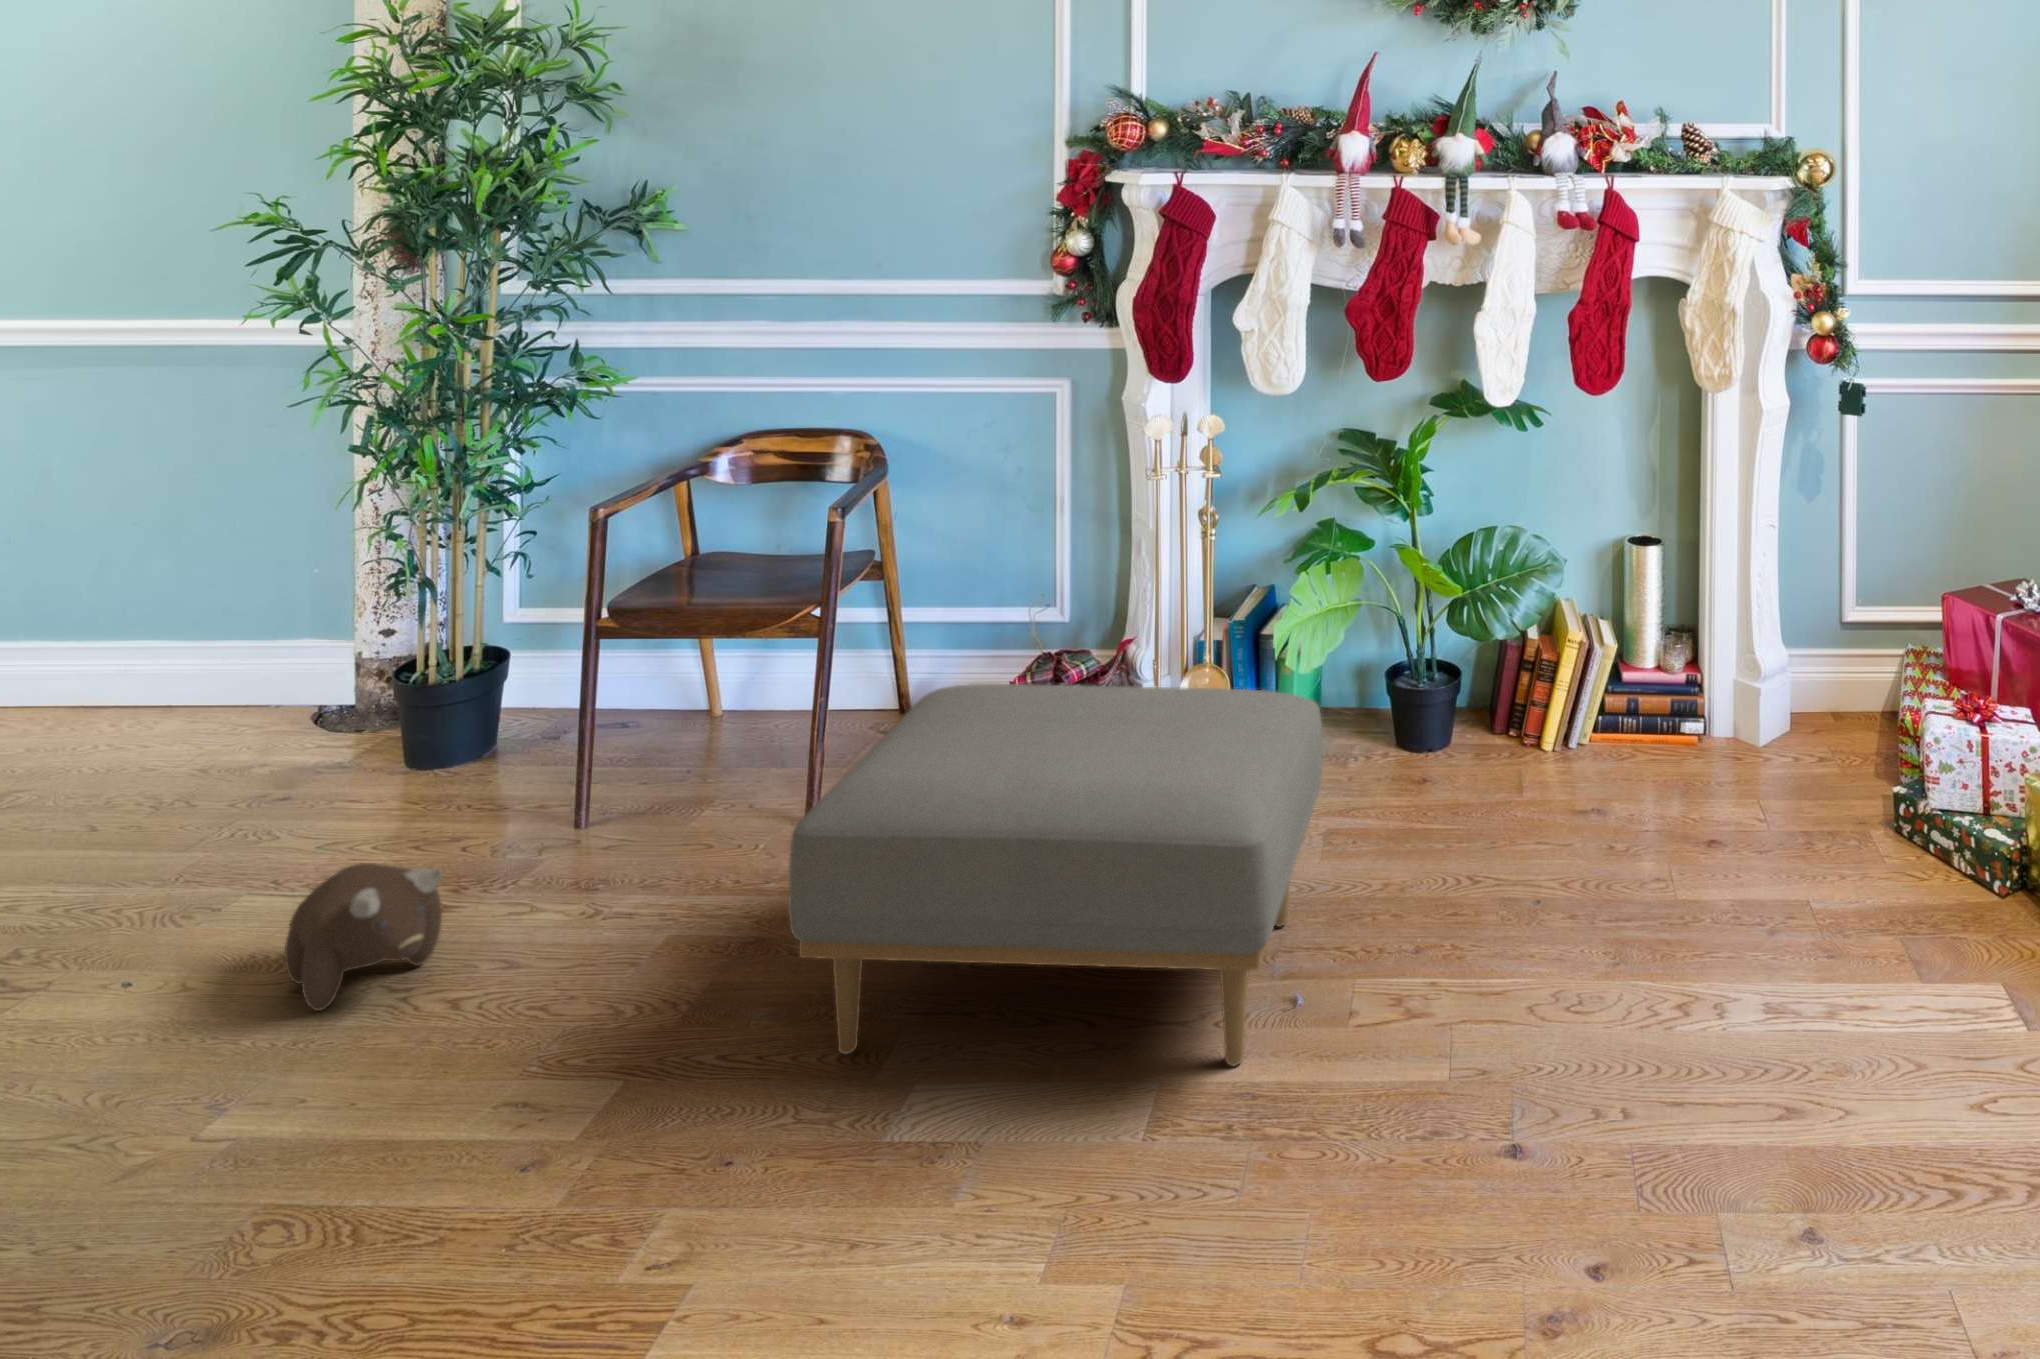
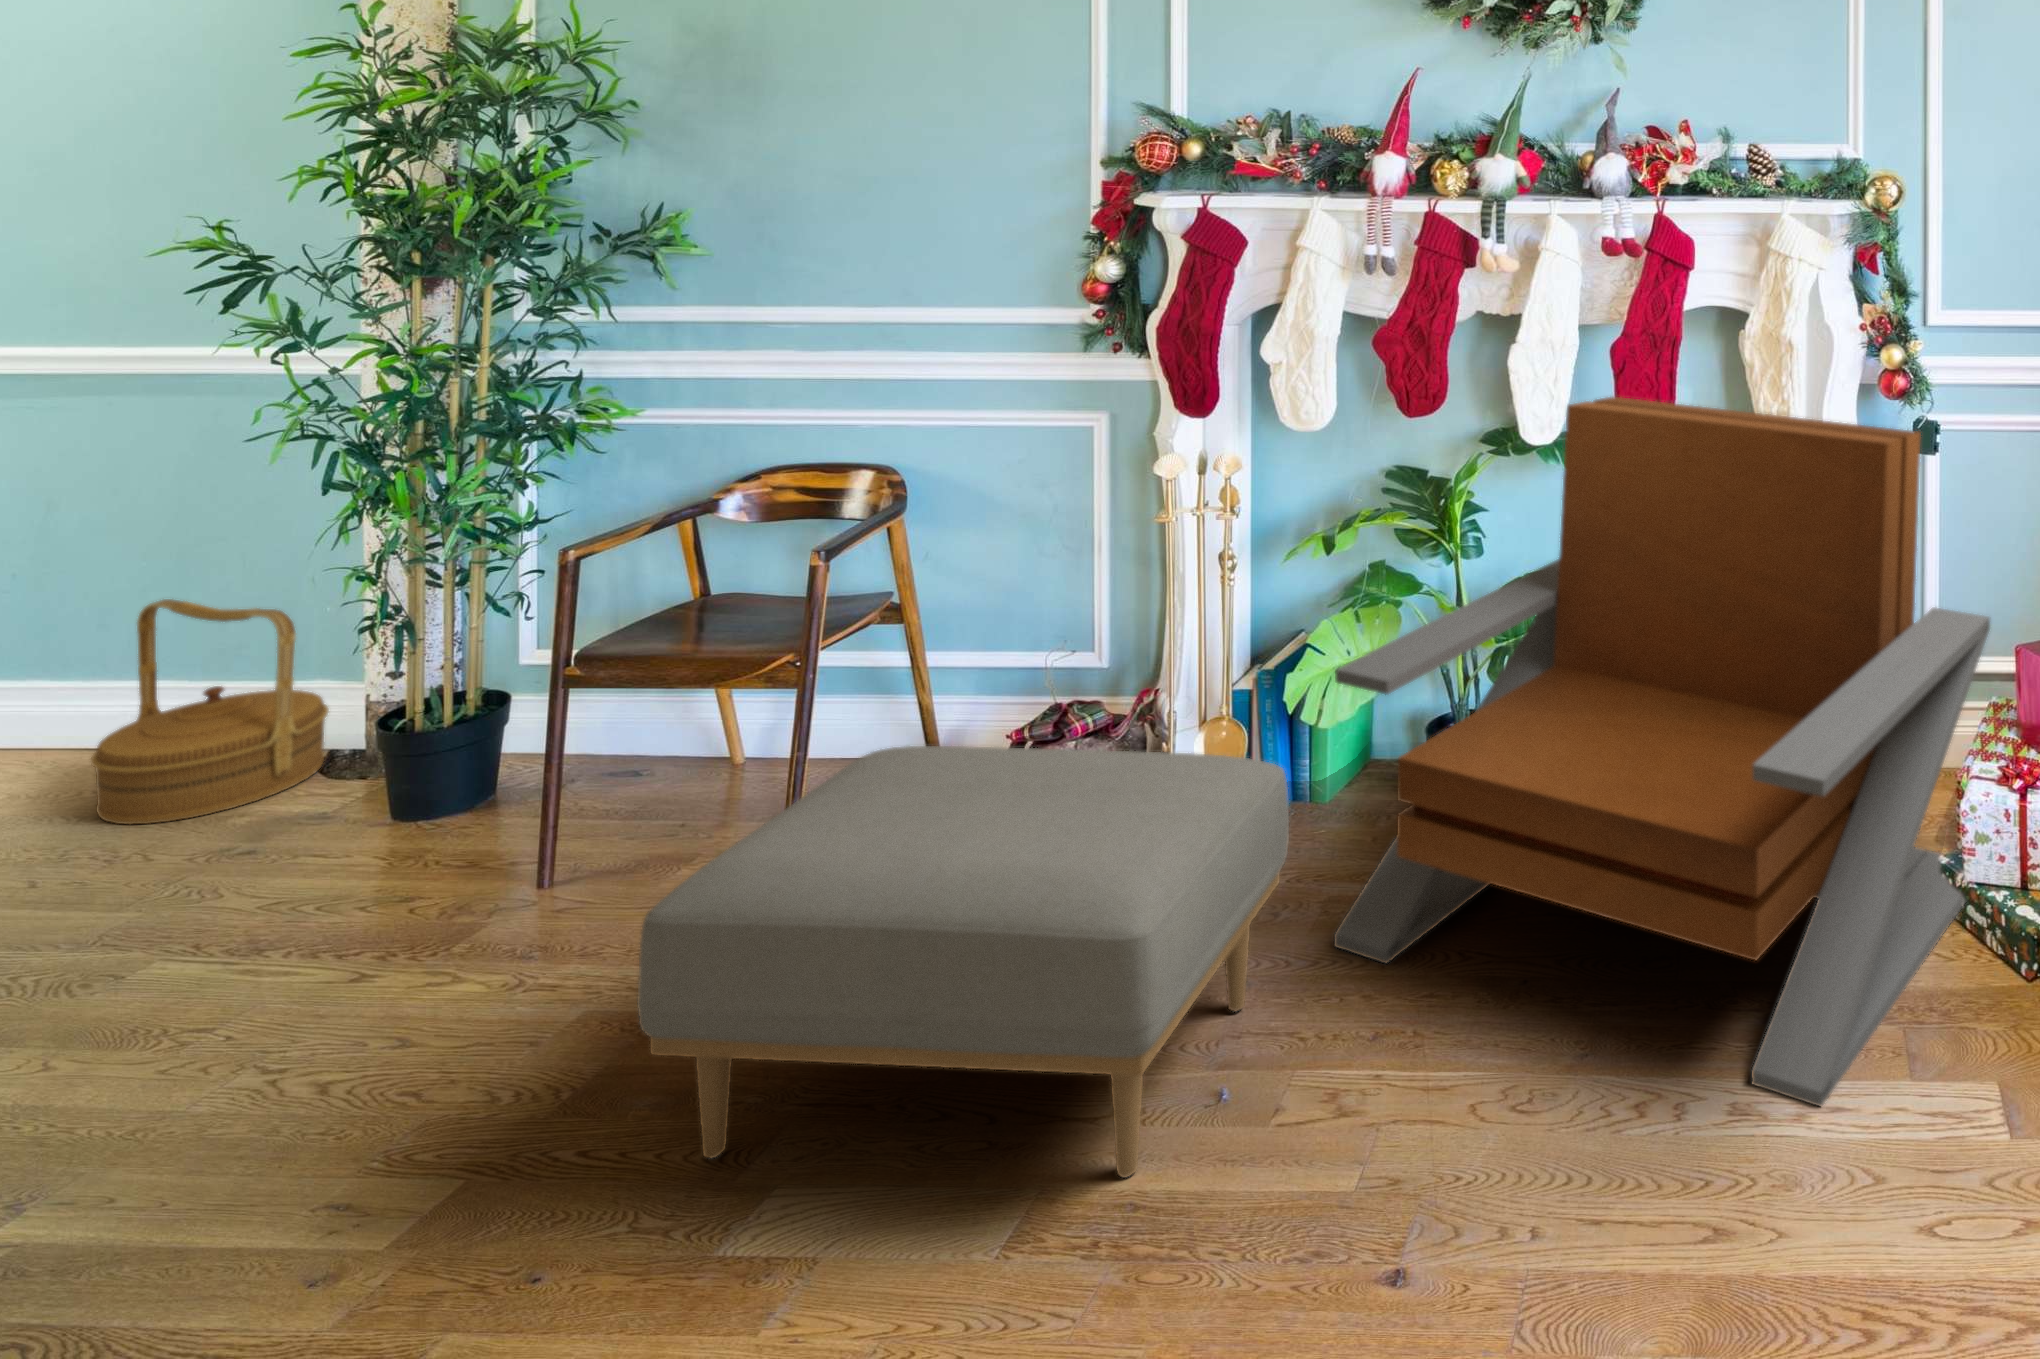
lounge chair: none [1350,365,1933,1003] -> present [1334,397,1990,1106]
woven basket: none [123,562,329,774] -> present [91,599,329,825]
plush toy: present [285,863,442,1011] -> none [144,938,325,1101]

